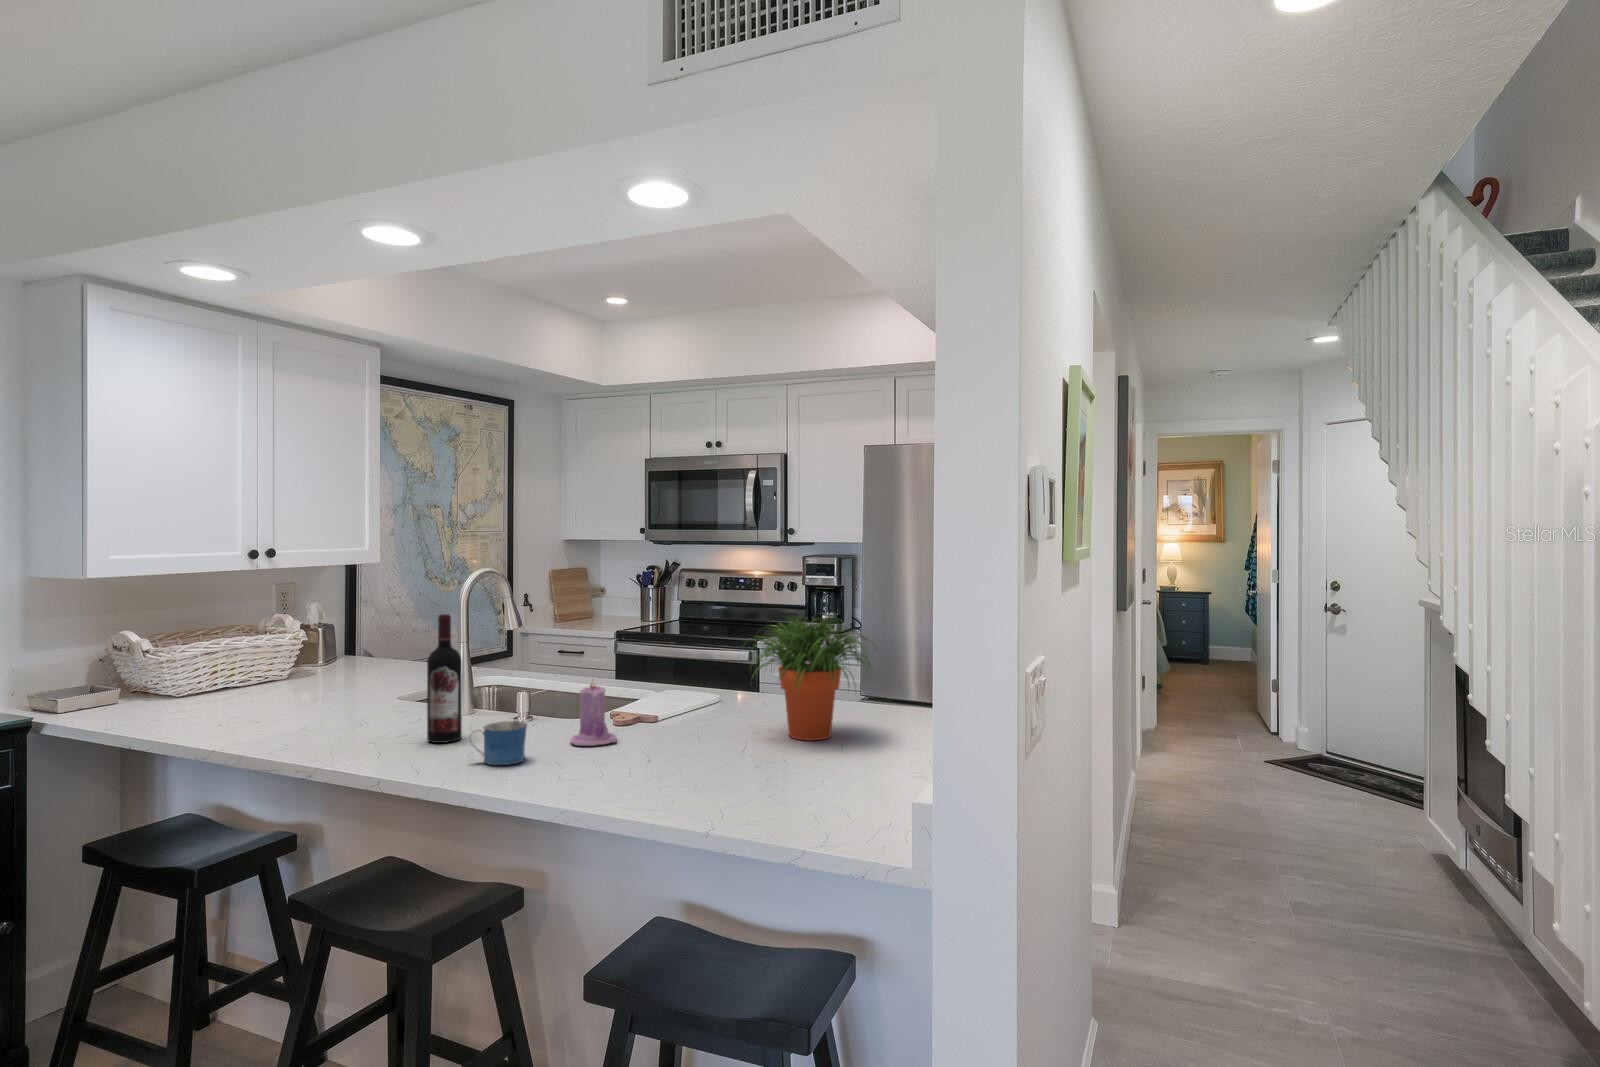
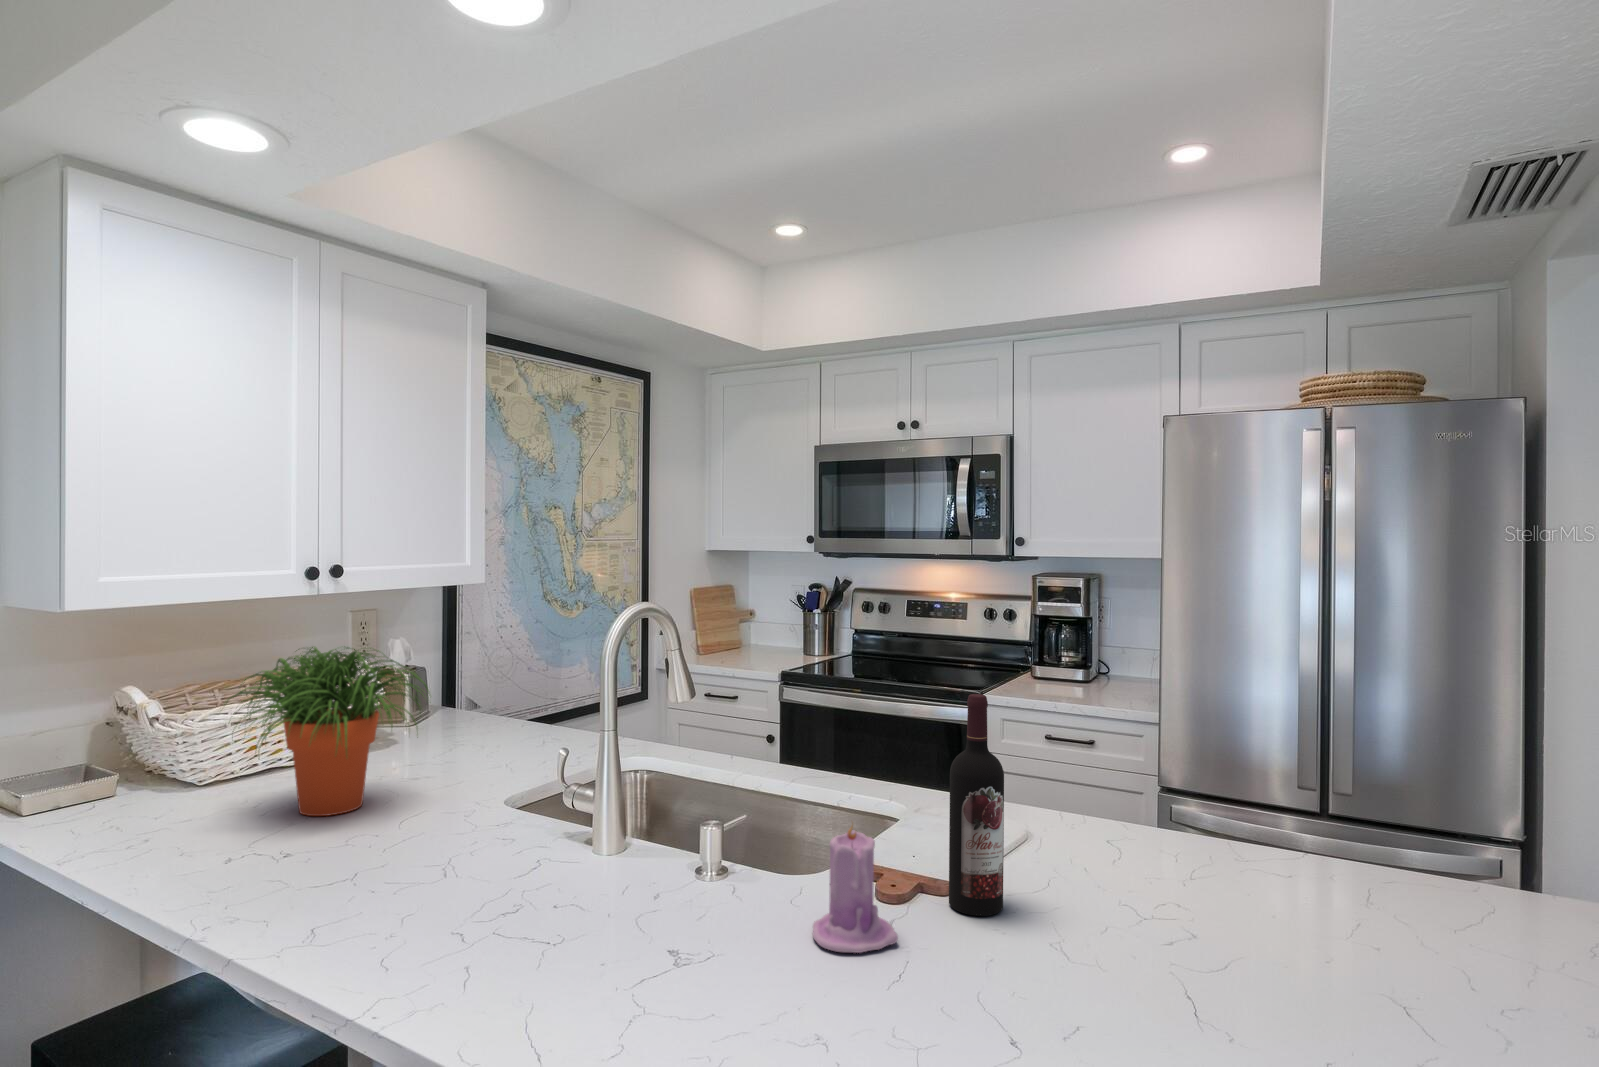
wine bottle: present [427,614,462,743] -> present [949,694,1004,916]
potted plant: present [742,616,874,740] -> present [227,647,429,816]
mug: present [473,721,527,765] -> none [647,911,753,1015]

